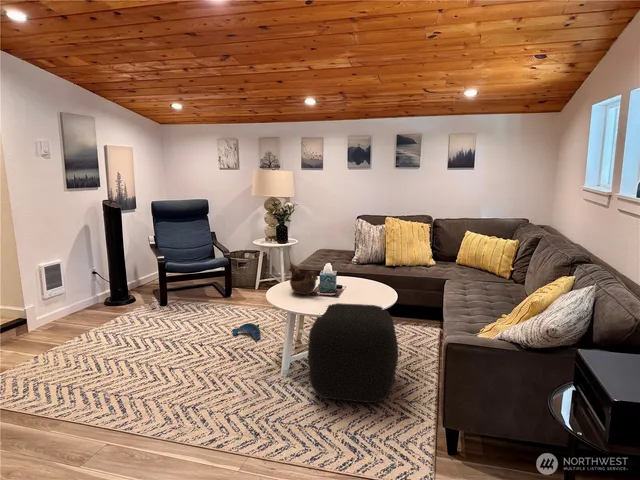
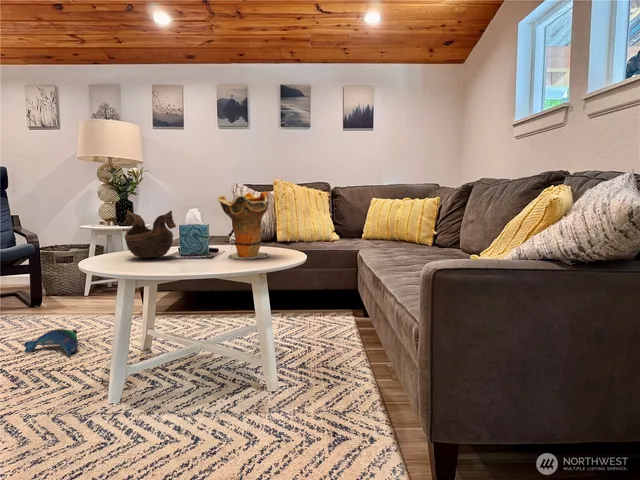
decorative vase: none [343,255,375,301] -> present [218,192,269,259]
ottoman: present [308,303,398,403] -> none [156,261,318,430]

